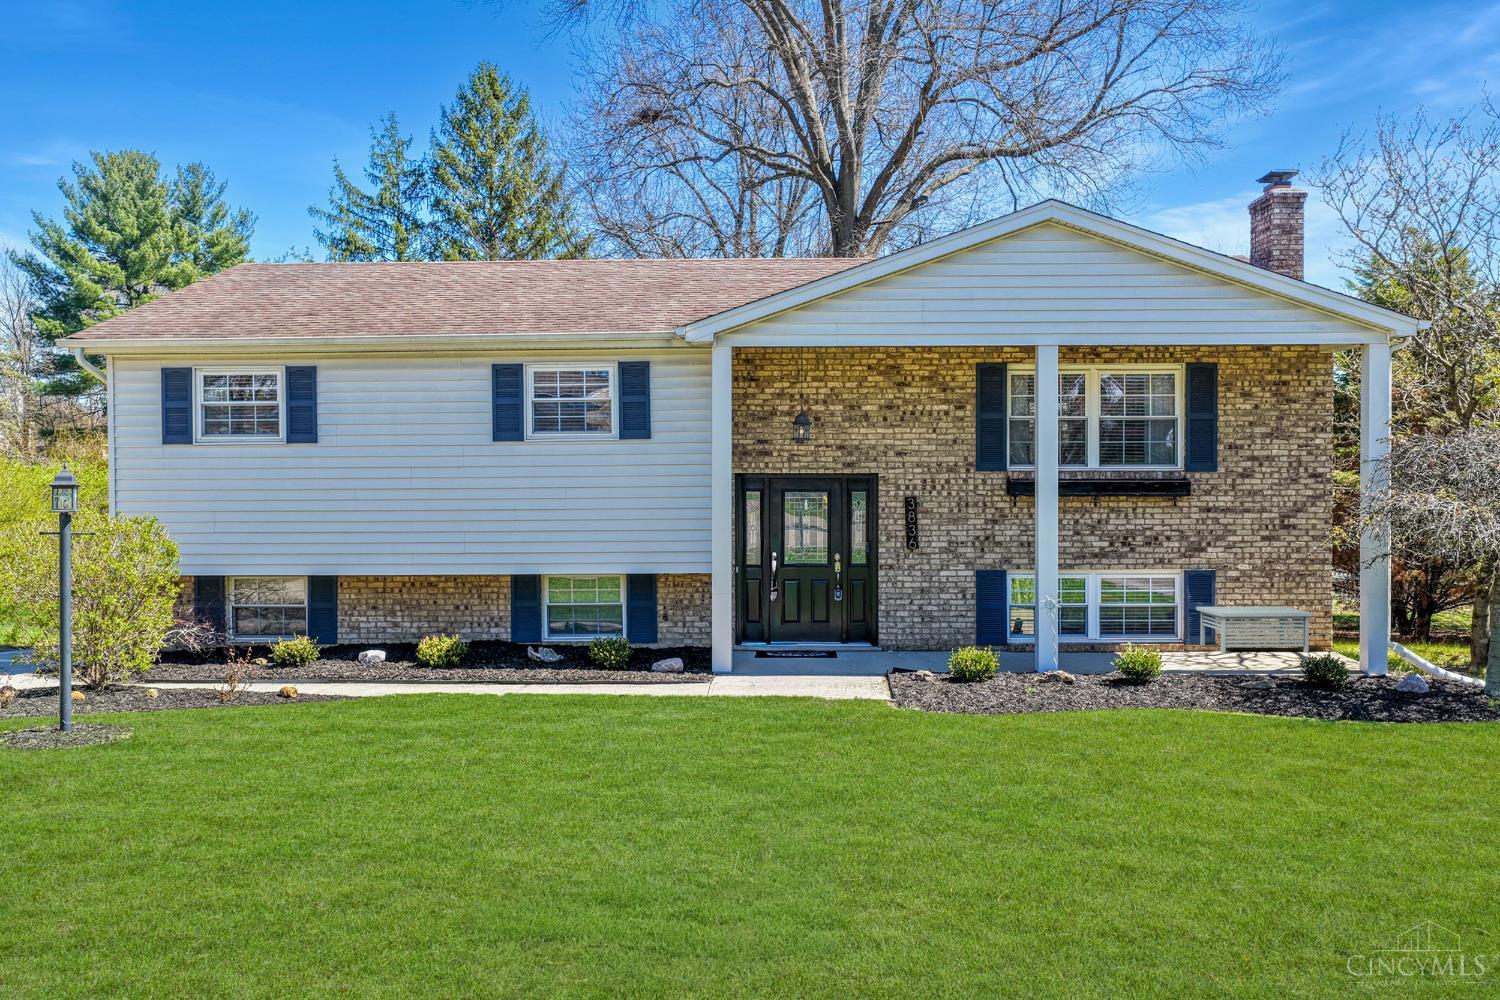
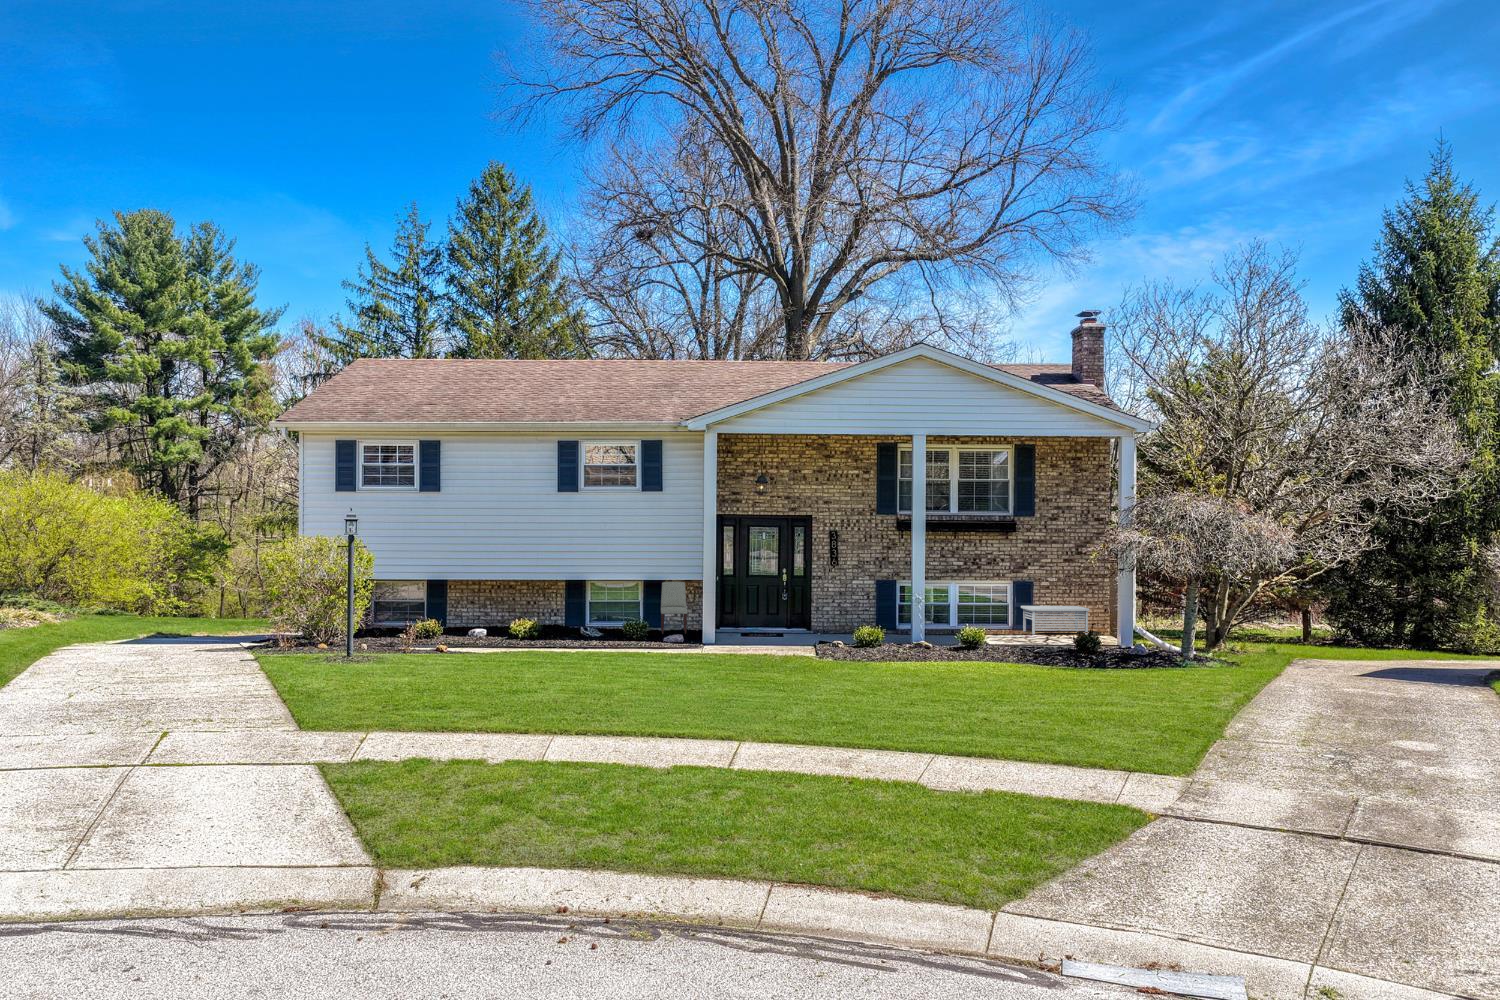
chair: none [650,575,690,655] -> present [661,582,688,634]

